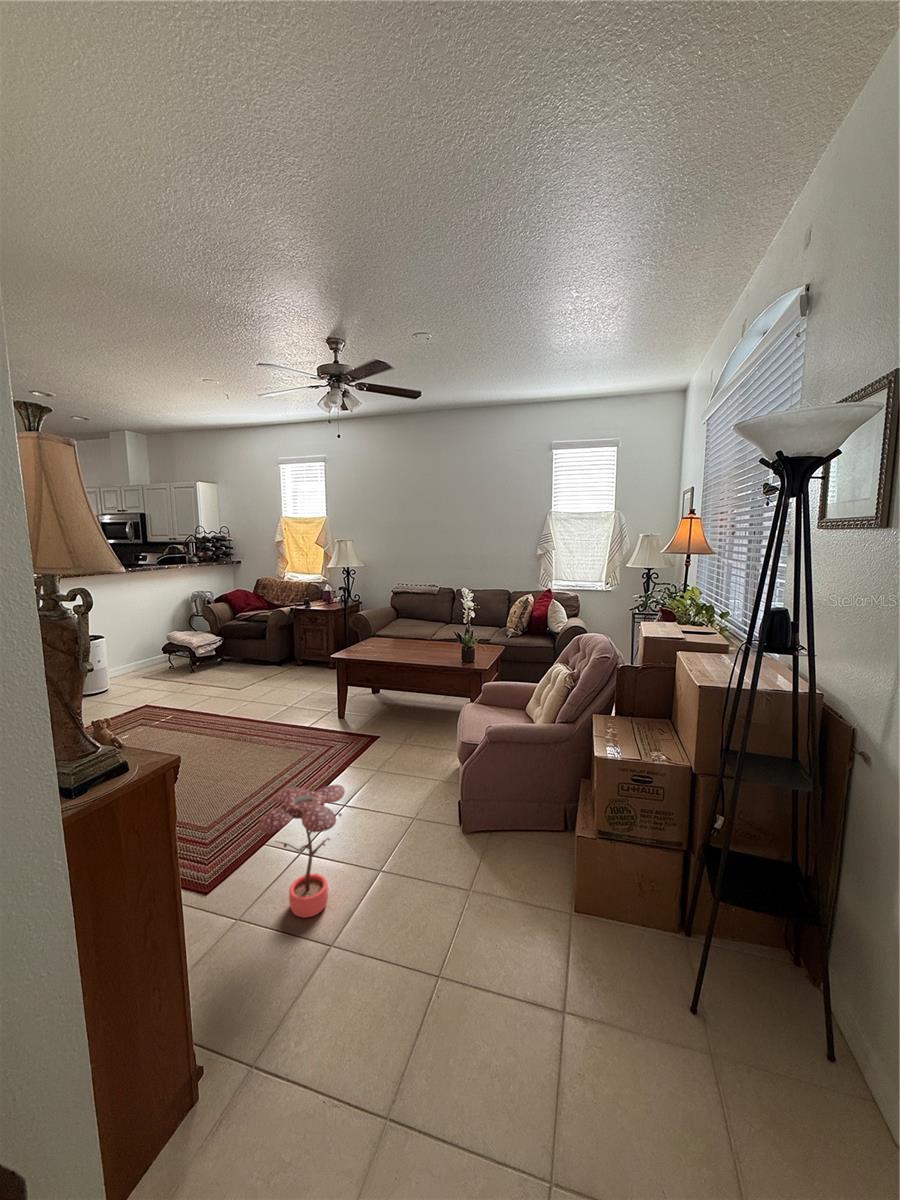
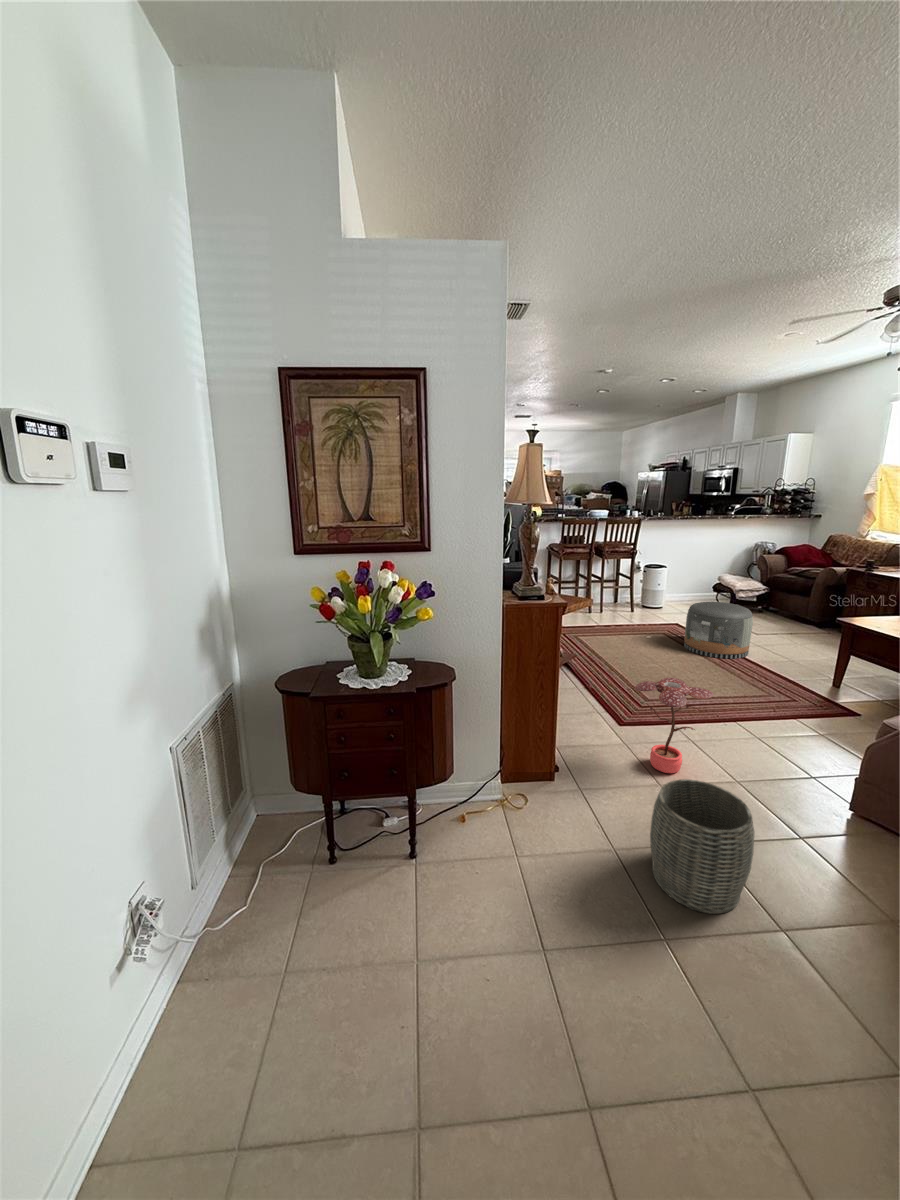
pouf: none [177,666,252,735] -> present [684,602,753,659]
woven basket: none [409,894,517,1077] -> present [650,779,754,914]

